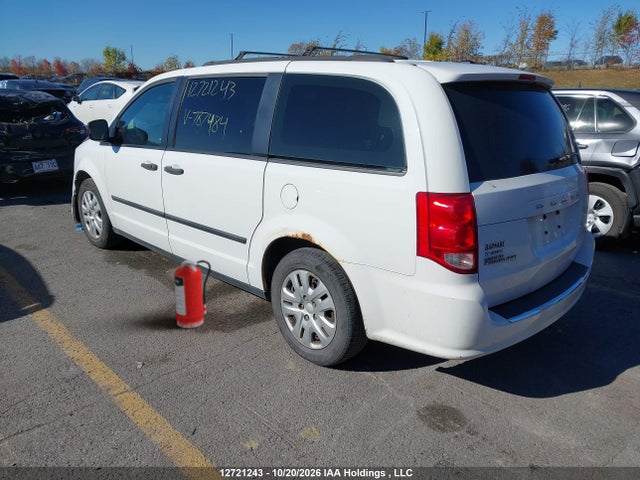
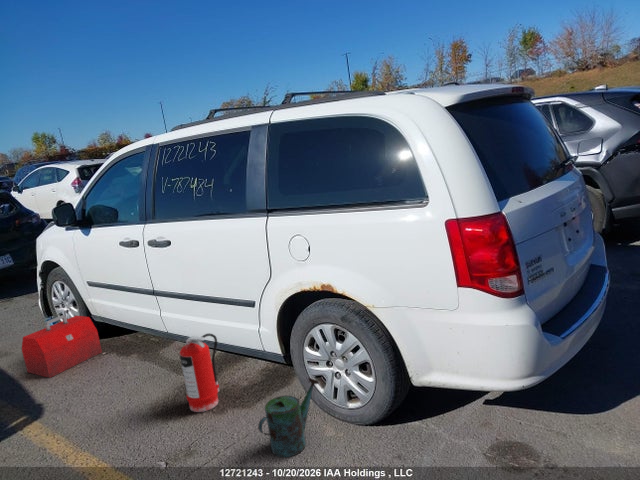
toolbox: none [47,222,117,275] -> present [22,315,102,378]
watering can: none [224,315,289,379] -> present [259,378,319,457]

